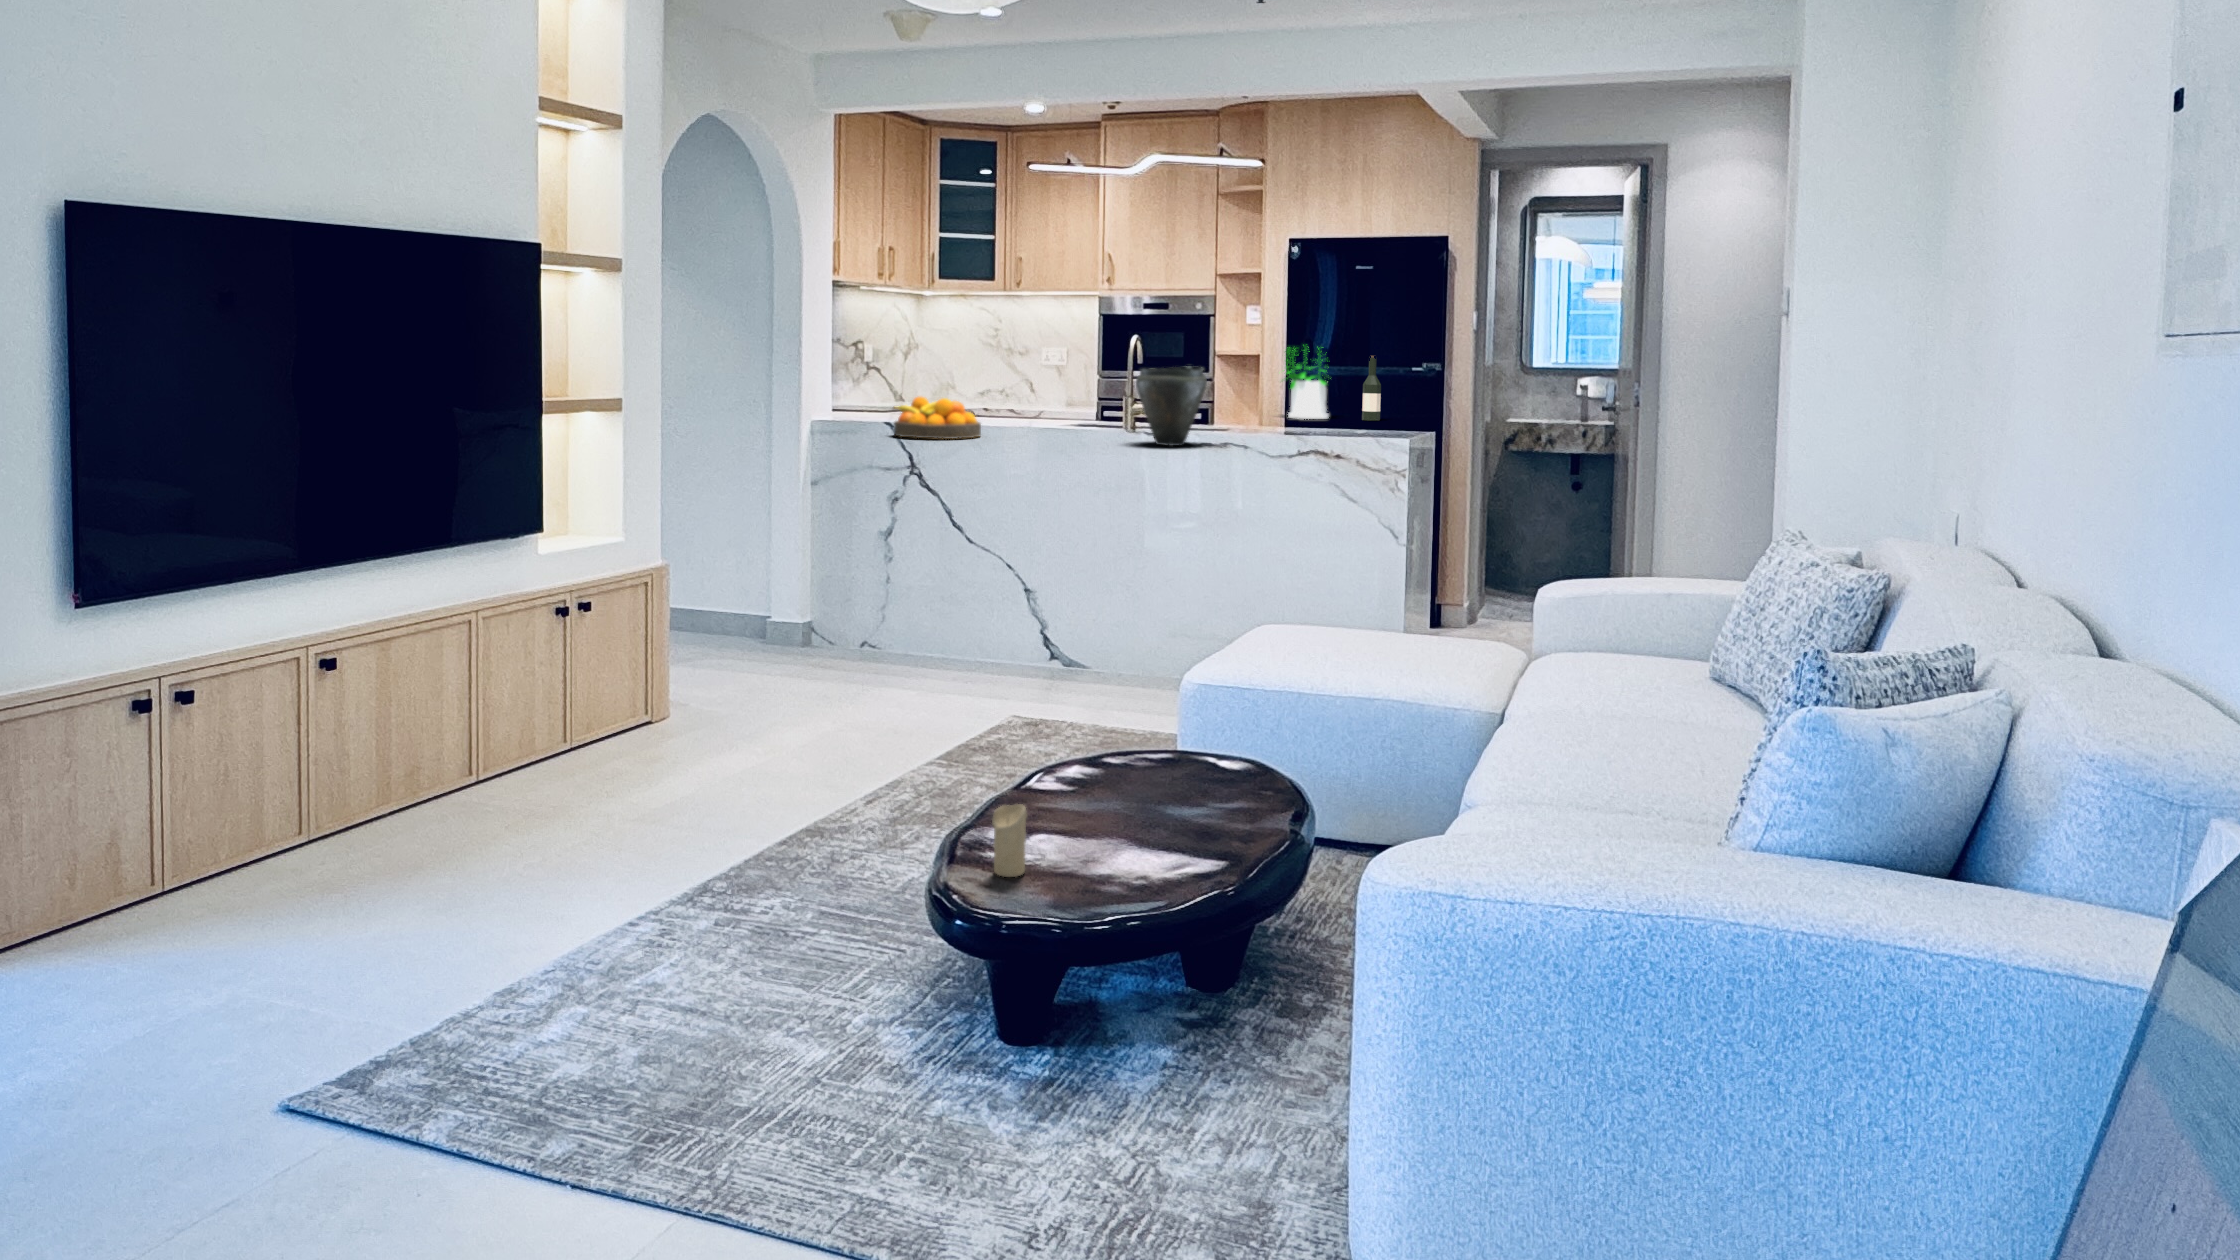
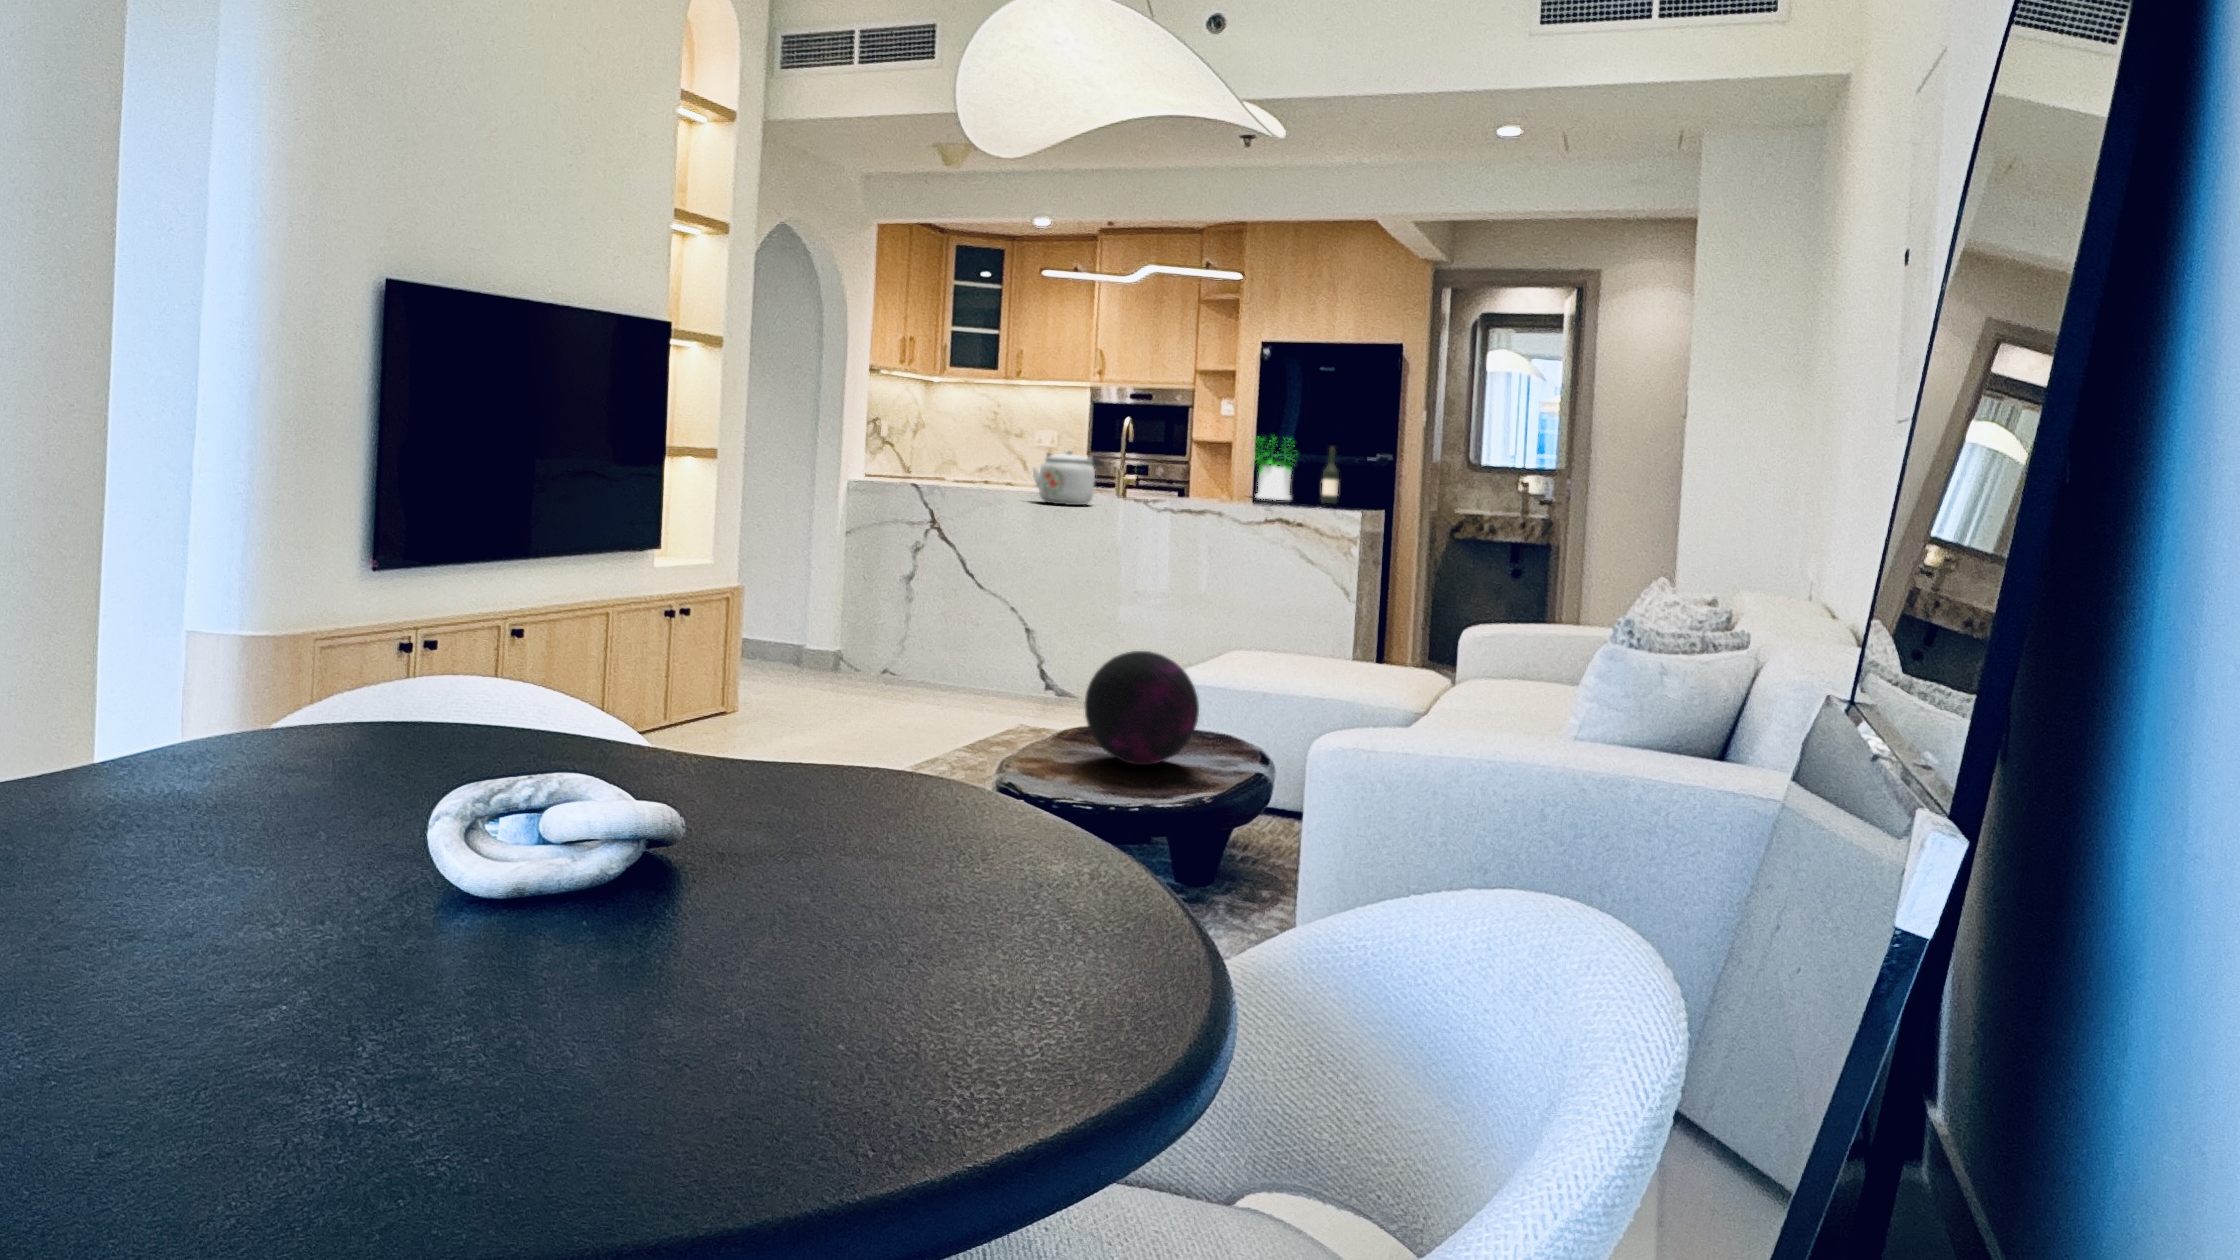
vase: present [1136,366,1207,446] -> none [1128,445,1189,512]
kettle: none [1024,377,1108,441] -> present [1033,450,1104,505]
fruit bowl: present [894,397,981,439] -> none [920,462,994,499]
decorative orb: none [1060,670,1213,825] -> present [1085,651,1199,765]
candle: present [992,804,1027,877] -> none [1039,735,1064,786]

